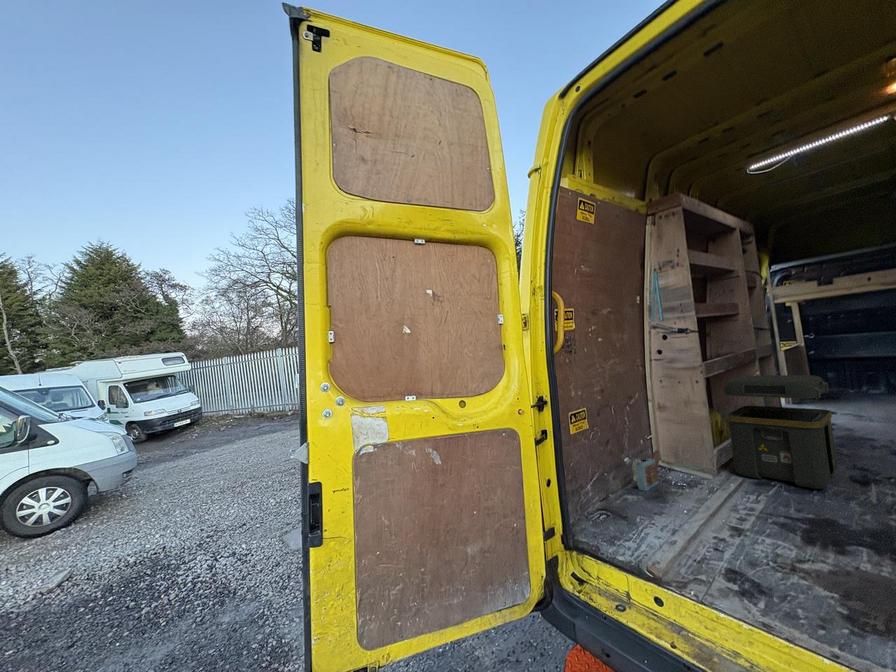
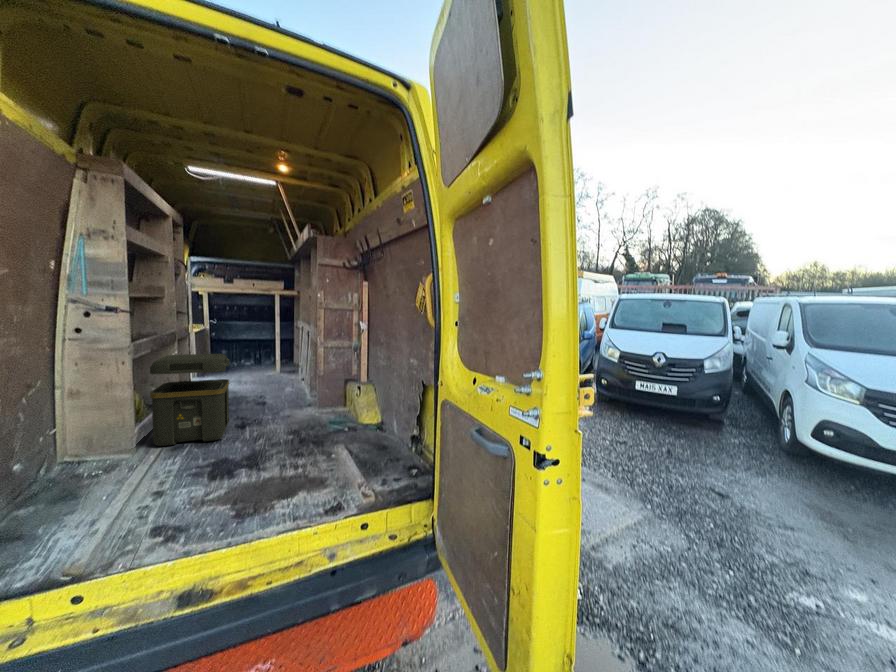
watering can: present [632,450,659,491] -> none [29,444,68,497]

